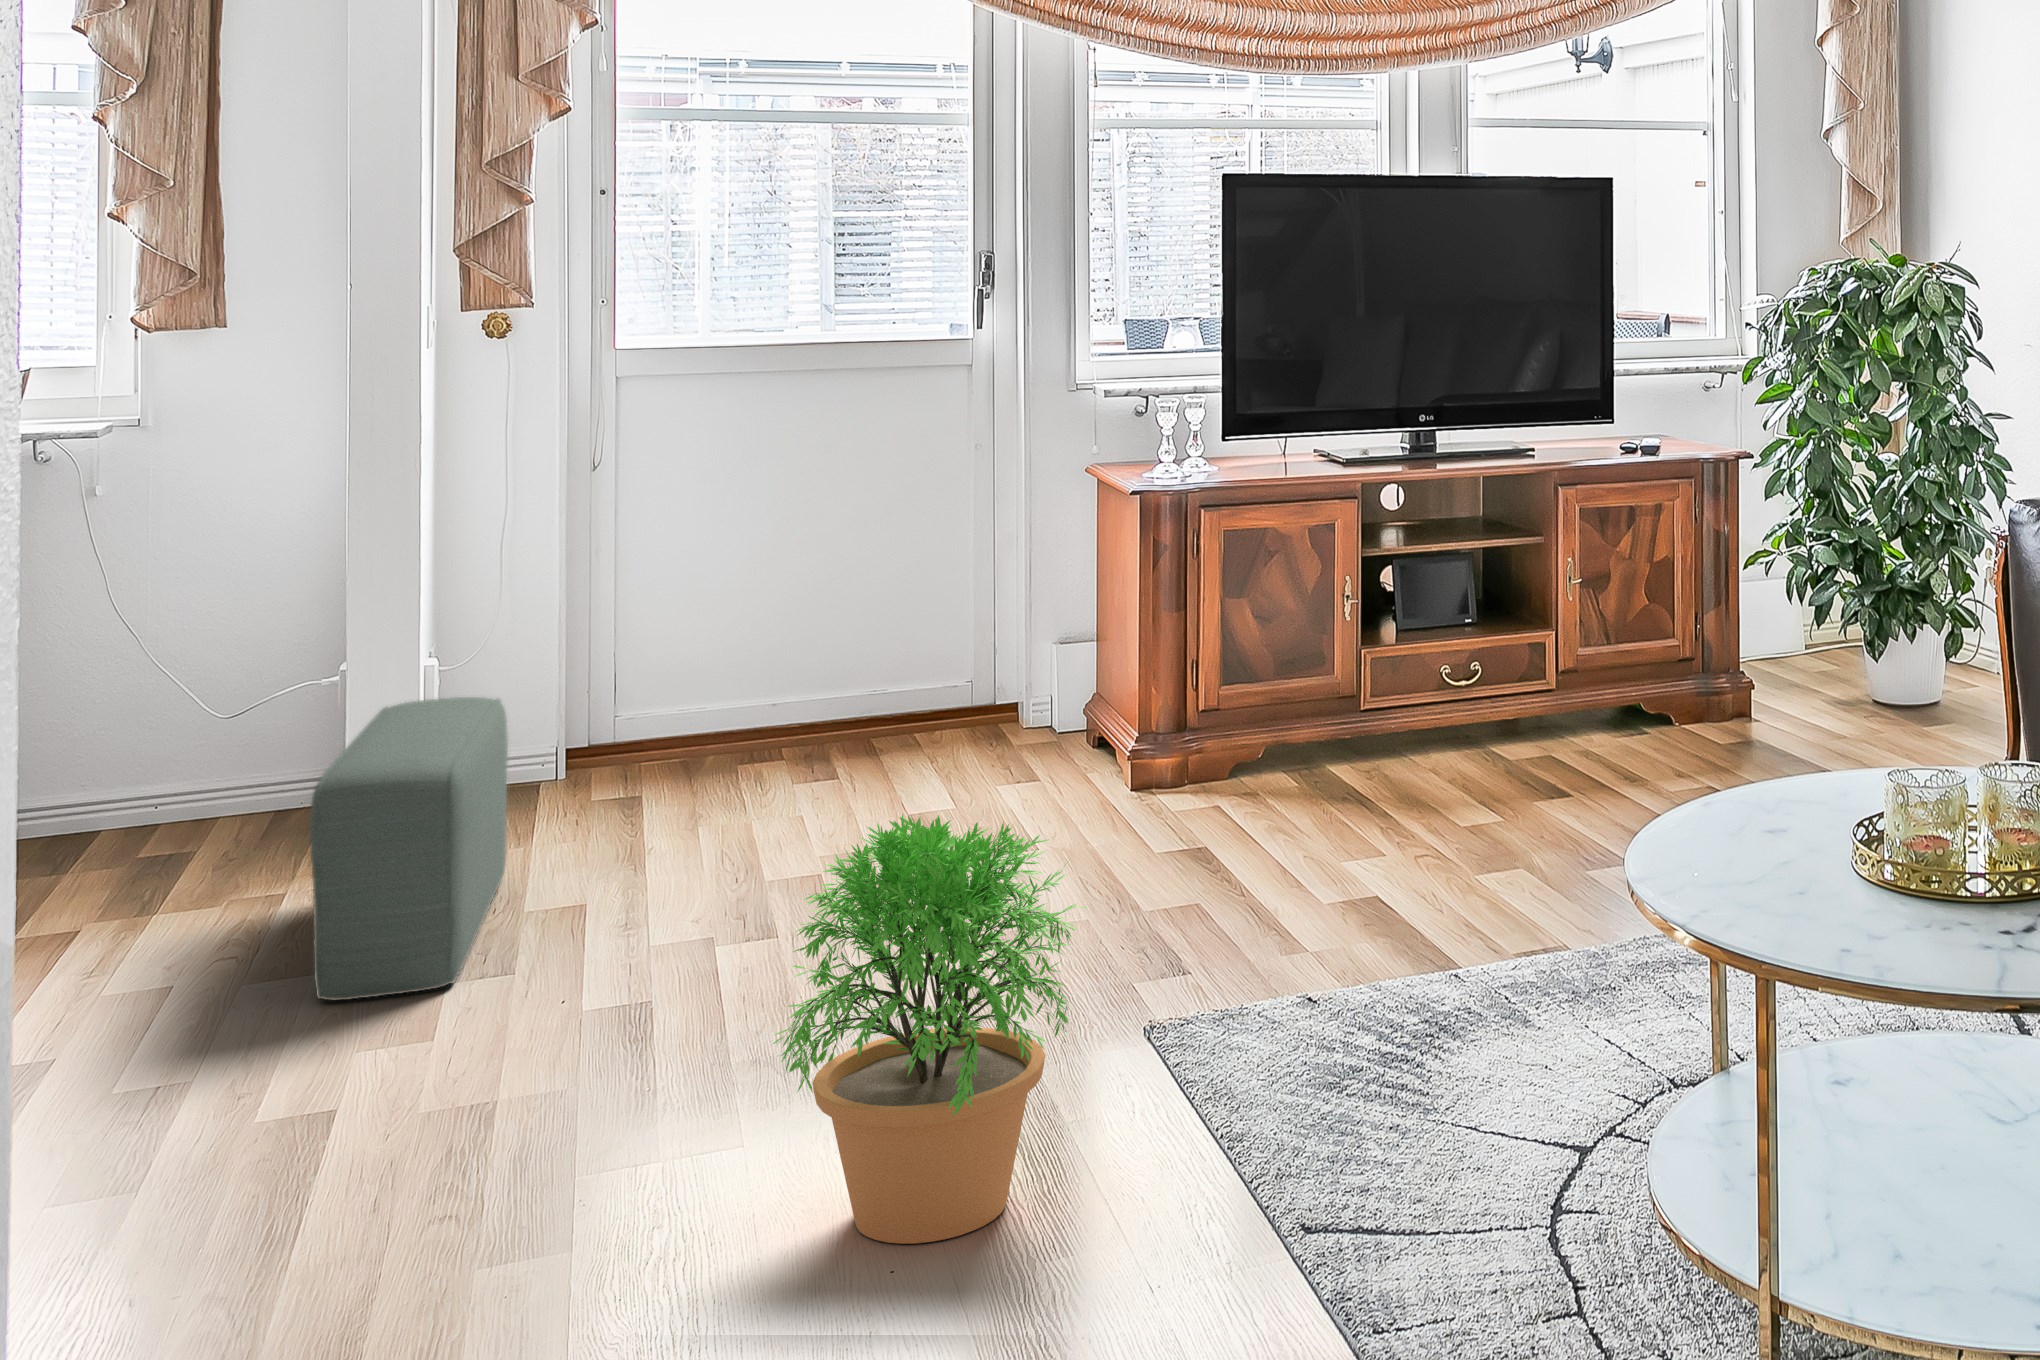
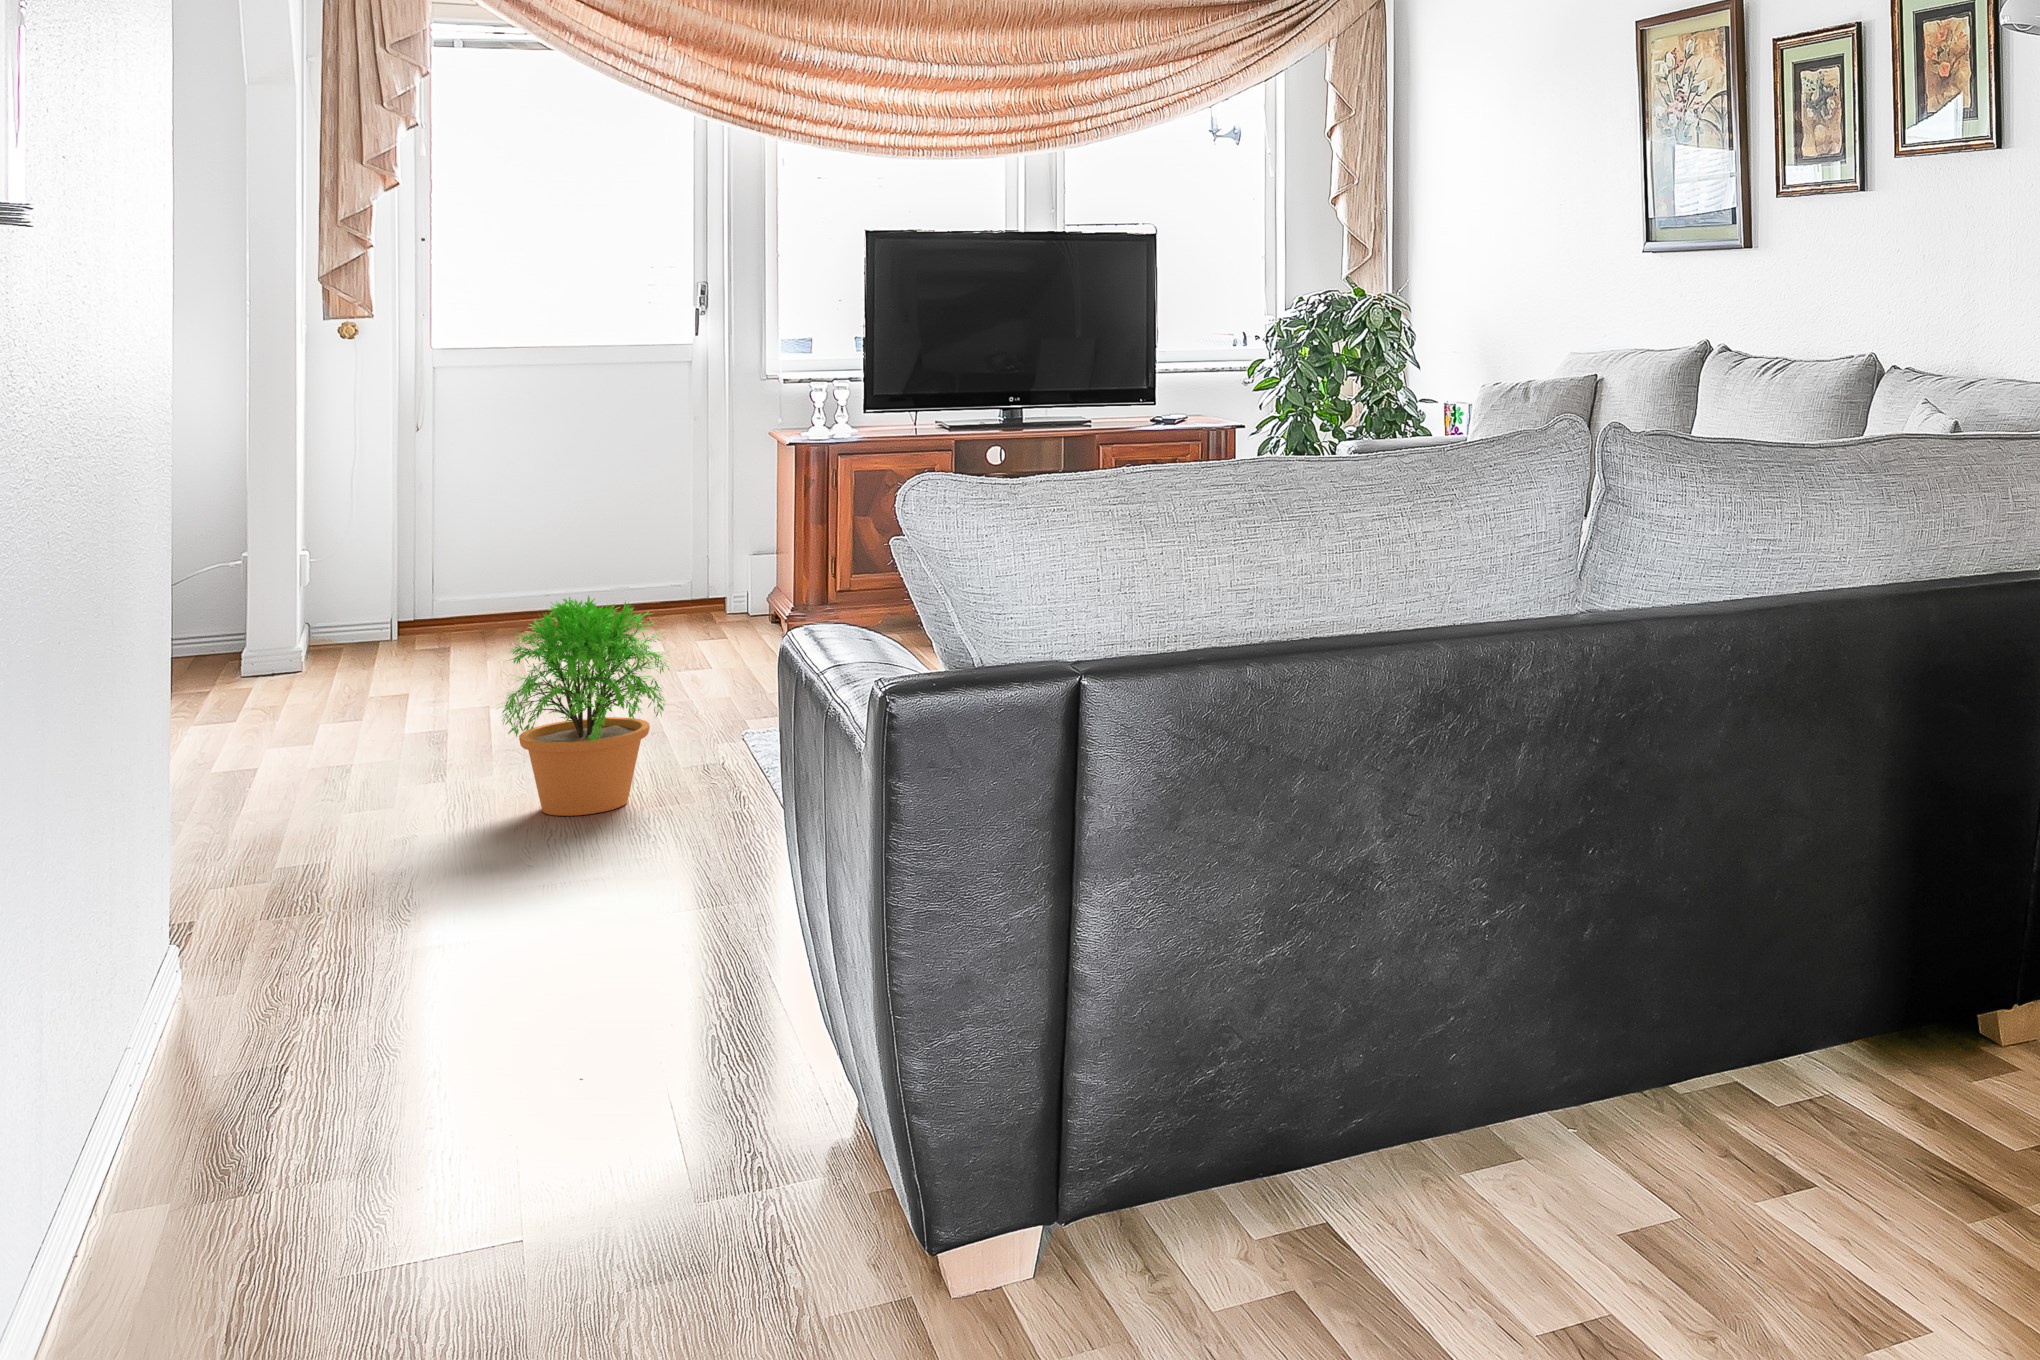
pouf: present [310,697,508,1000] -> none [228,571,350,738]

